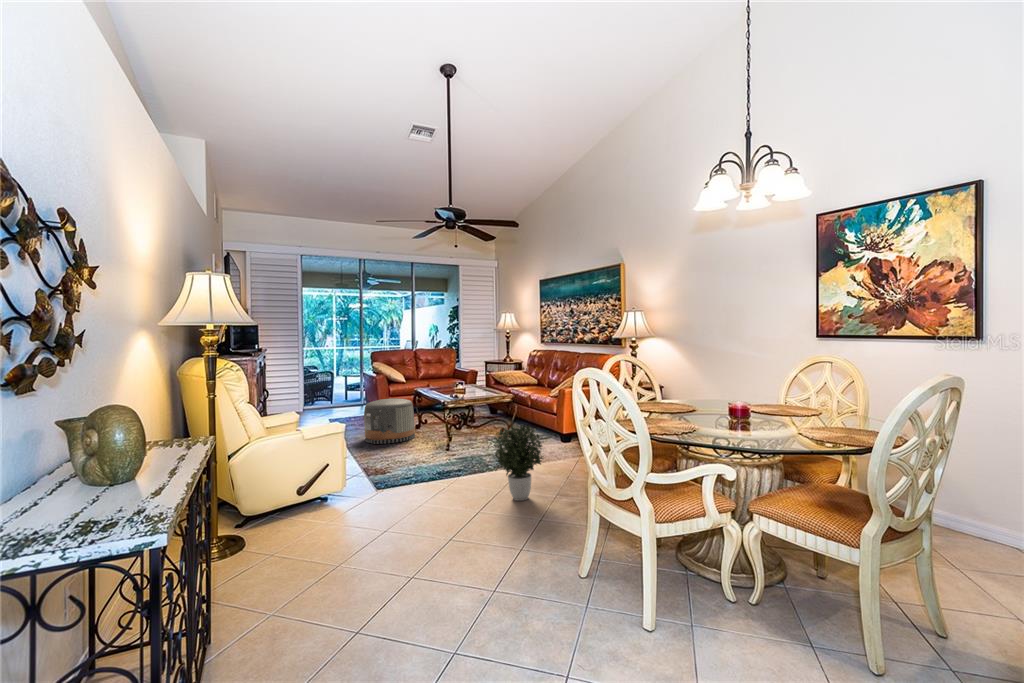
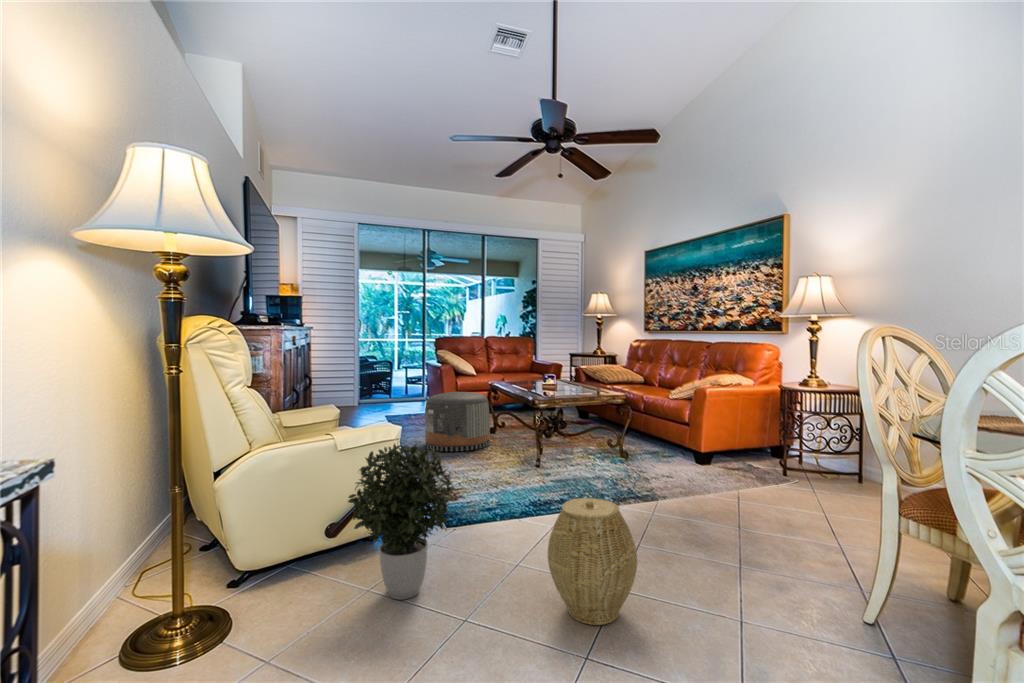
potted plant: present [494,425,544,501] -> present [348,444,455,600]
woven basket: none [435,461,483,525] -> present [548,498,637,625]

